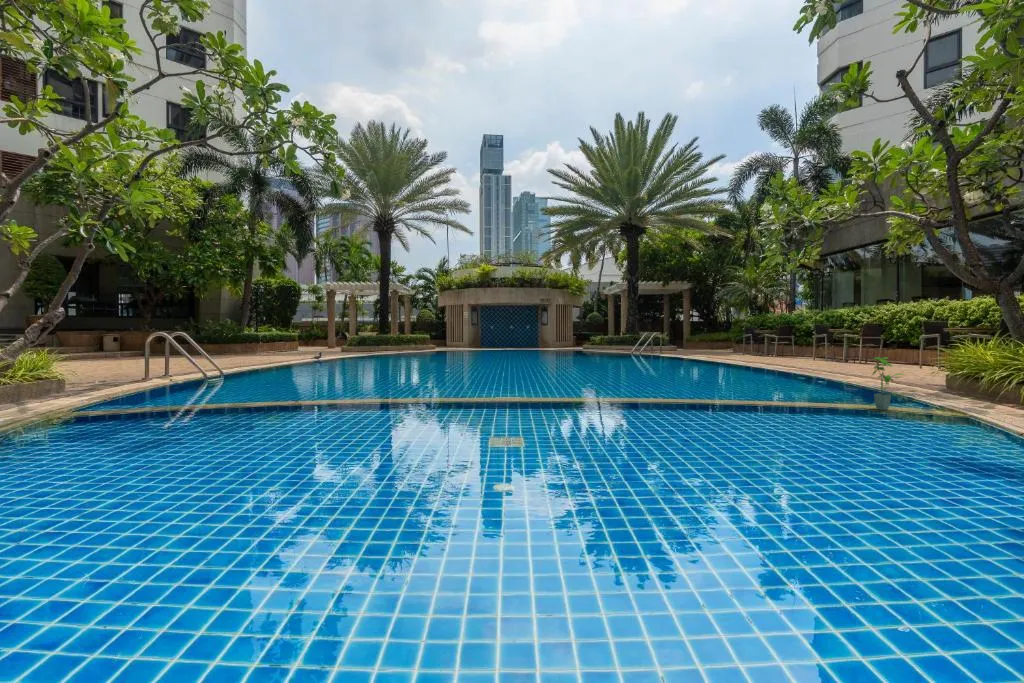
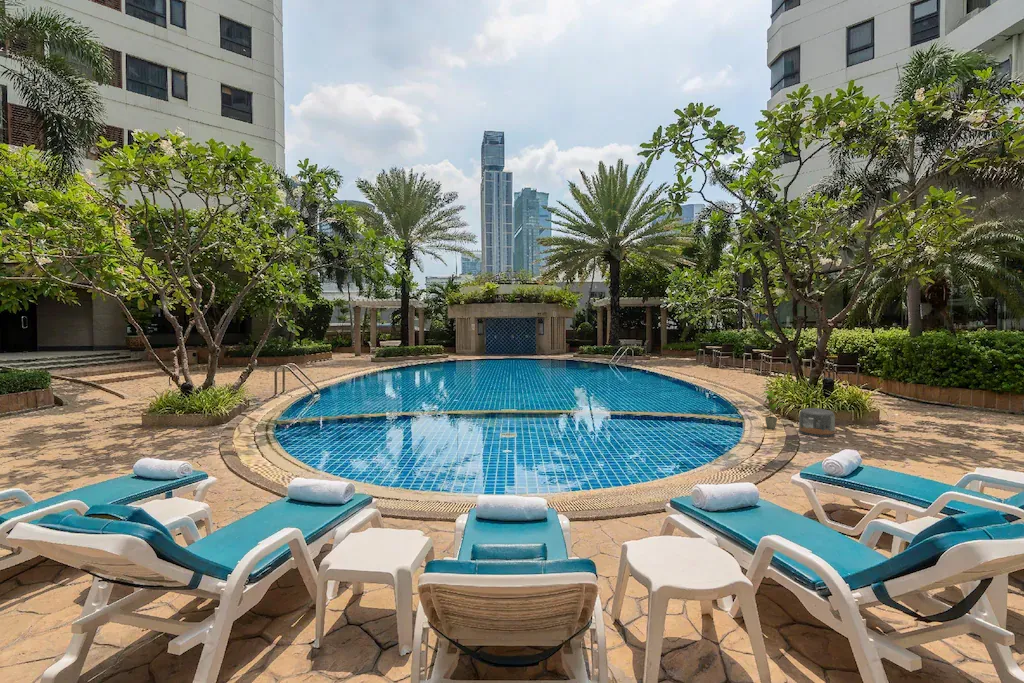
pouf: none [925,380,981,418] -> present [799,408,835,437]

